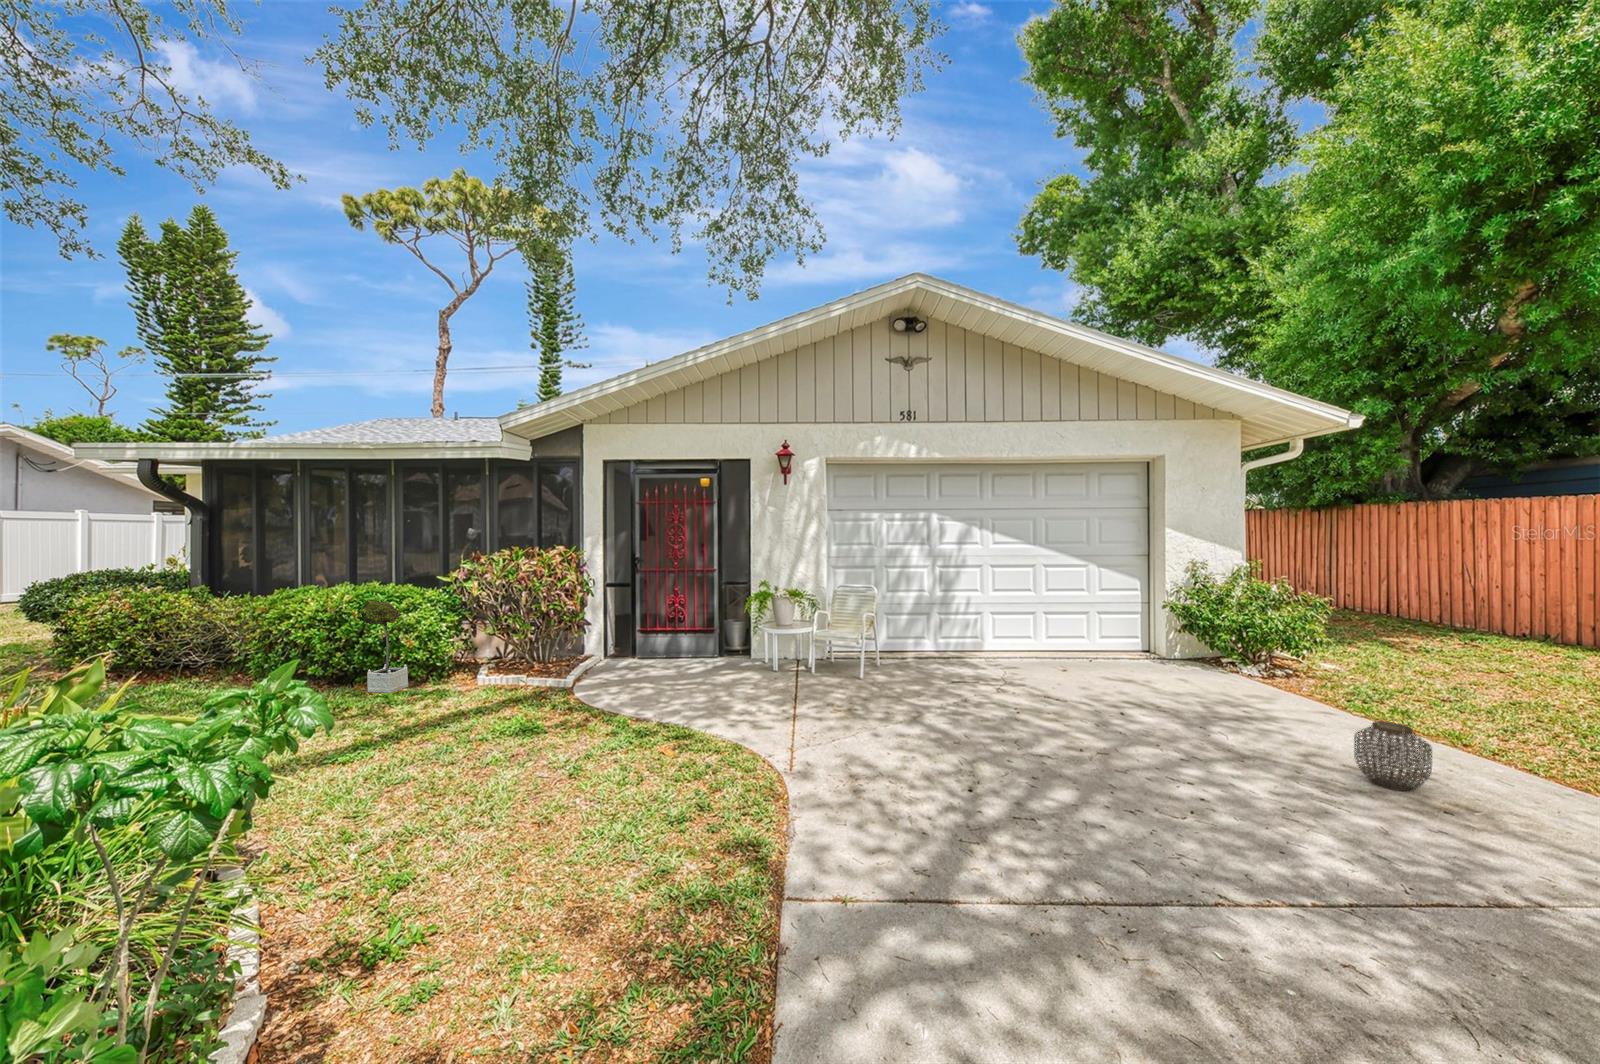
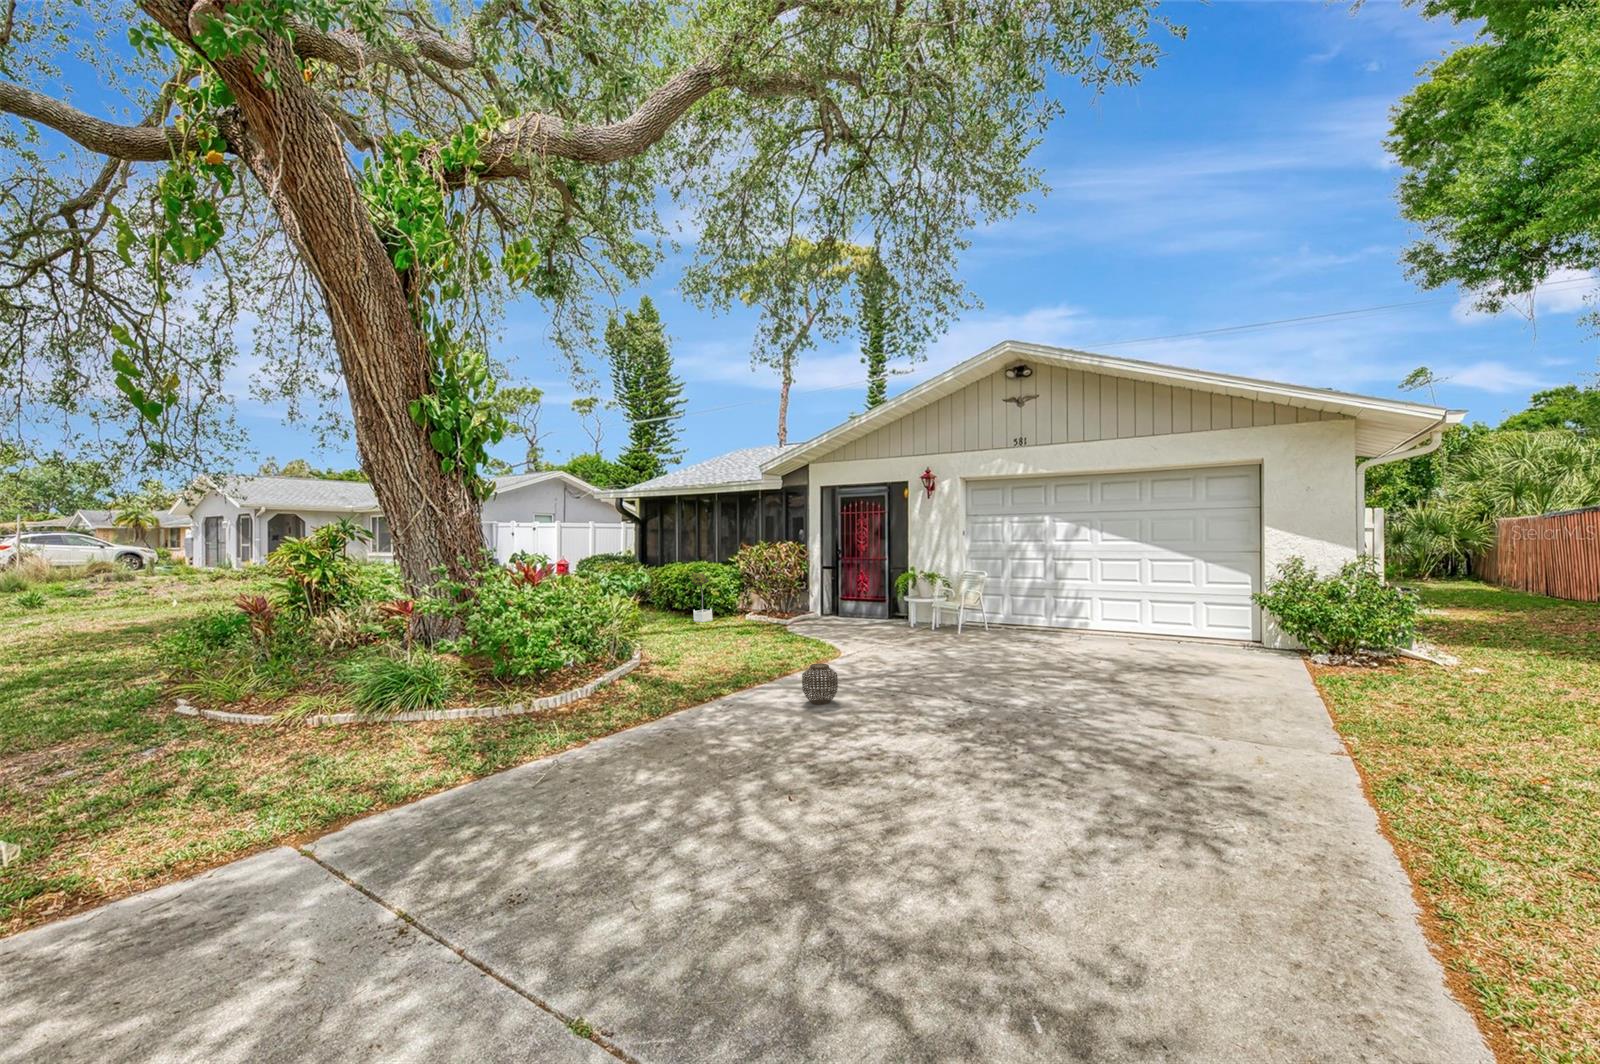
woven basket: present [1354,721,1432,791] -> present [802,664,838,705]

